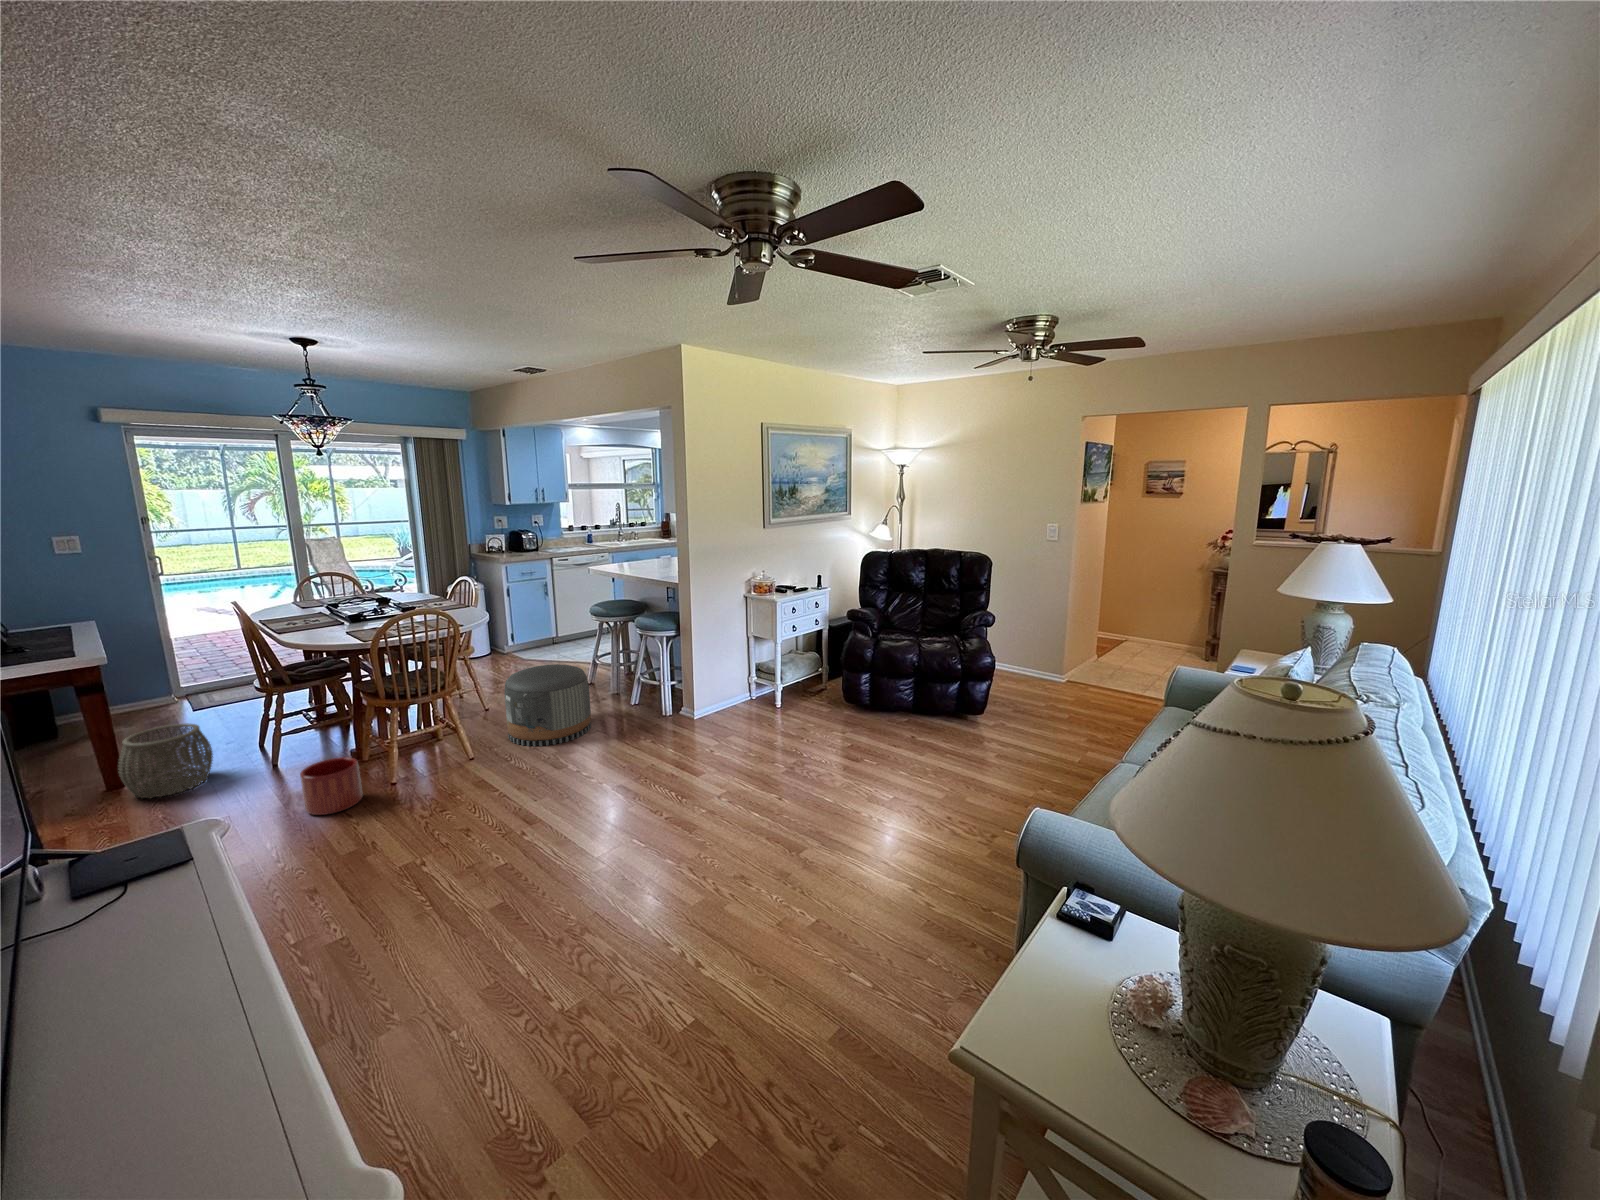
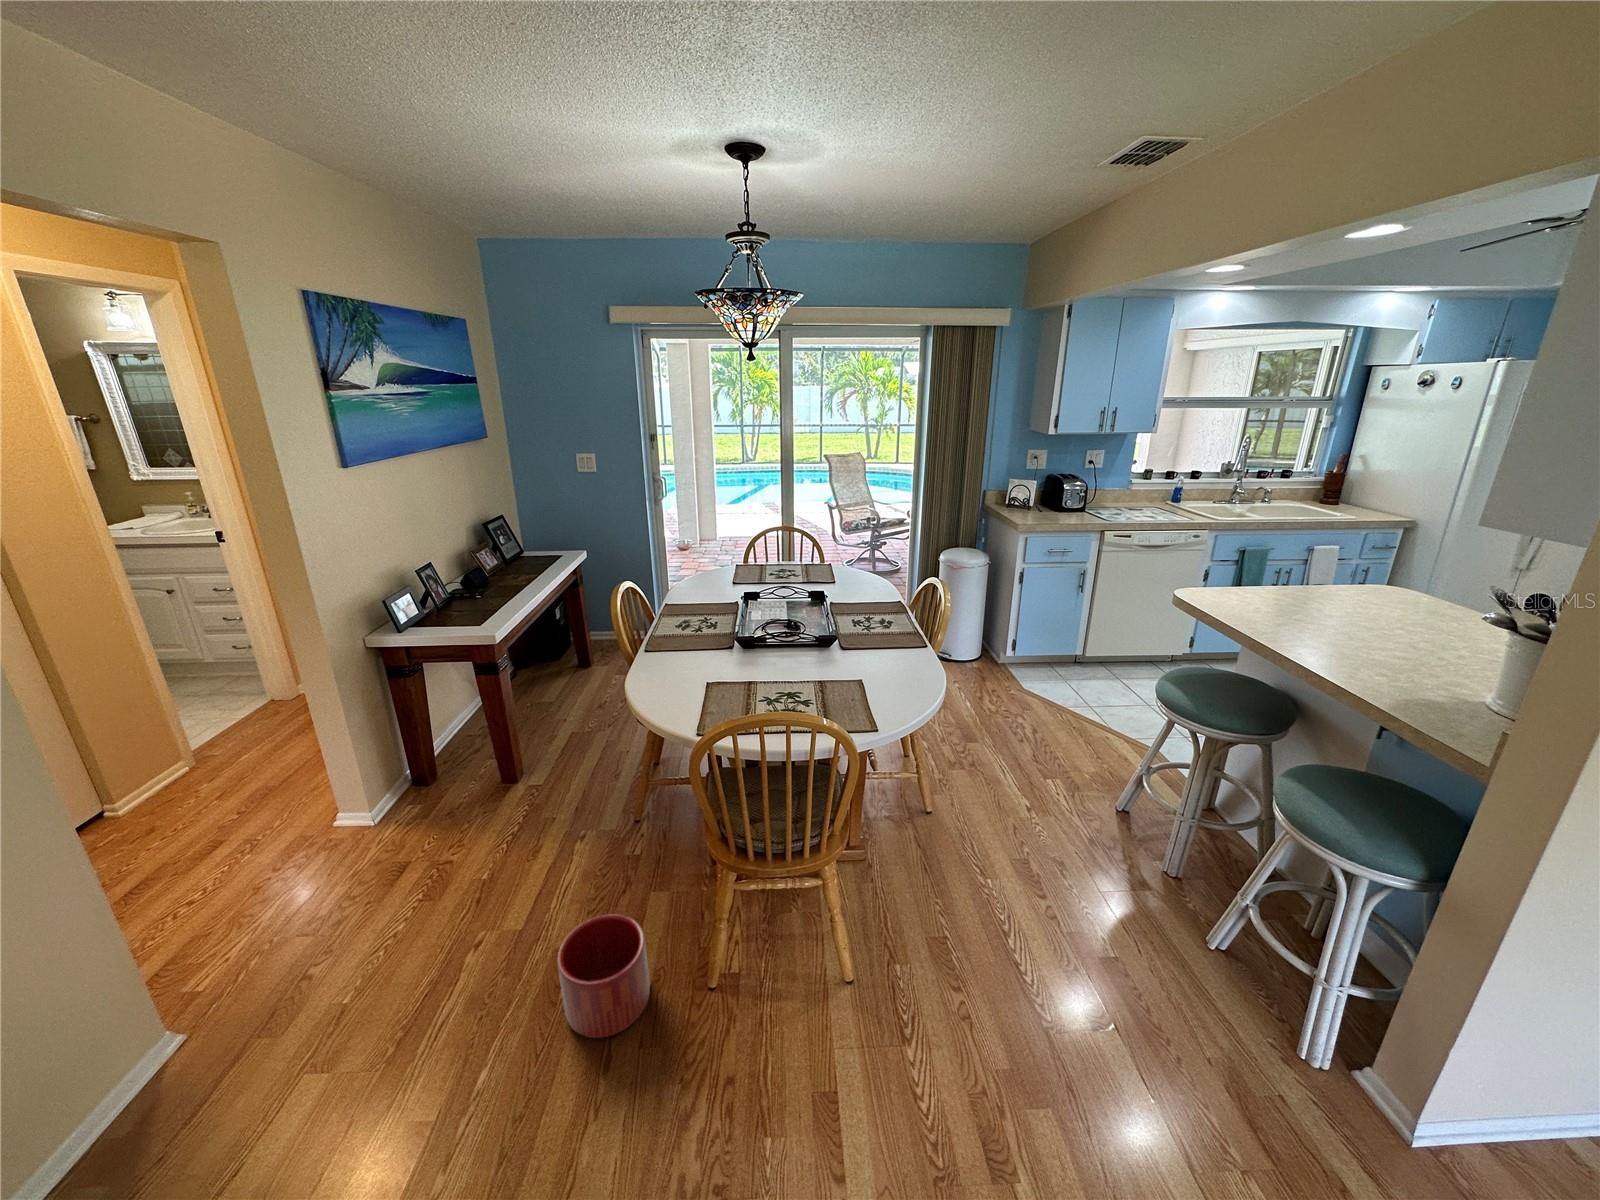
pouf: present [504,664,591,746] -> none [925,813,1117,1046]
woven basket: present [118,723,213,798] -> none [487,726,581,827]

